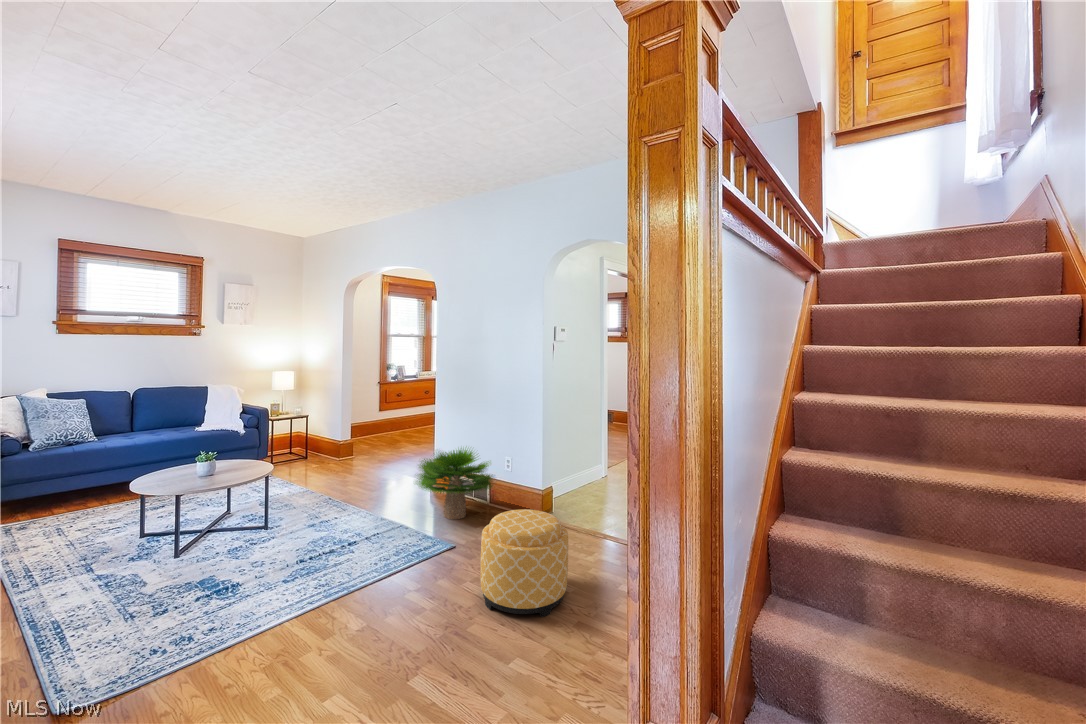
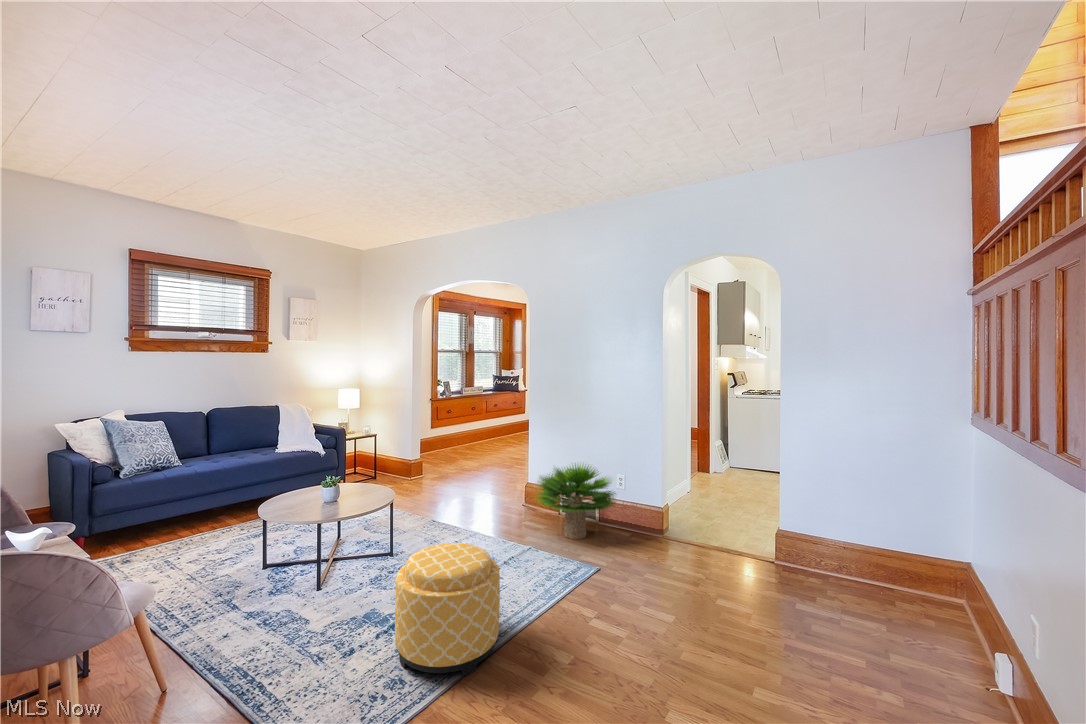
ottoman: present [480,509,568,617] -> present [395,543,500,675]

